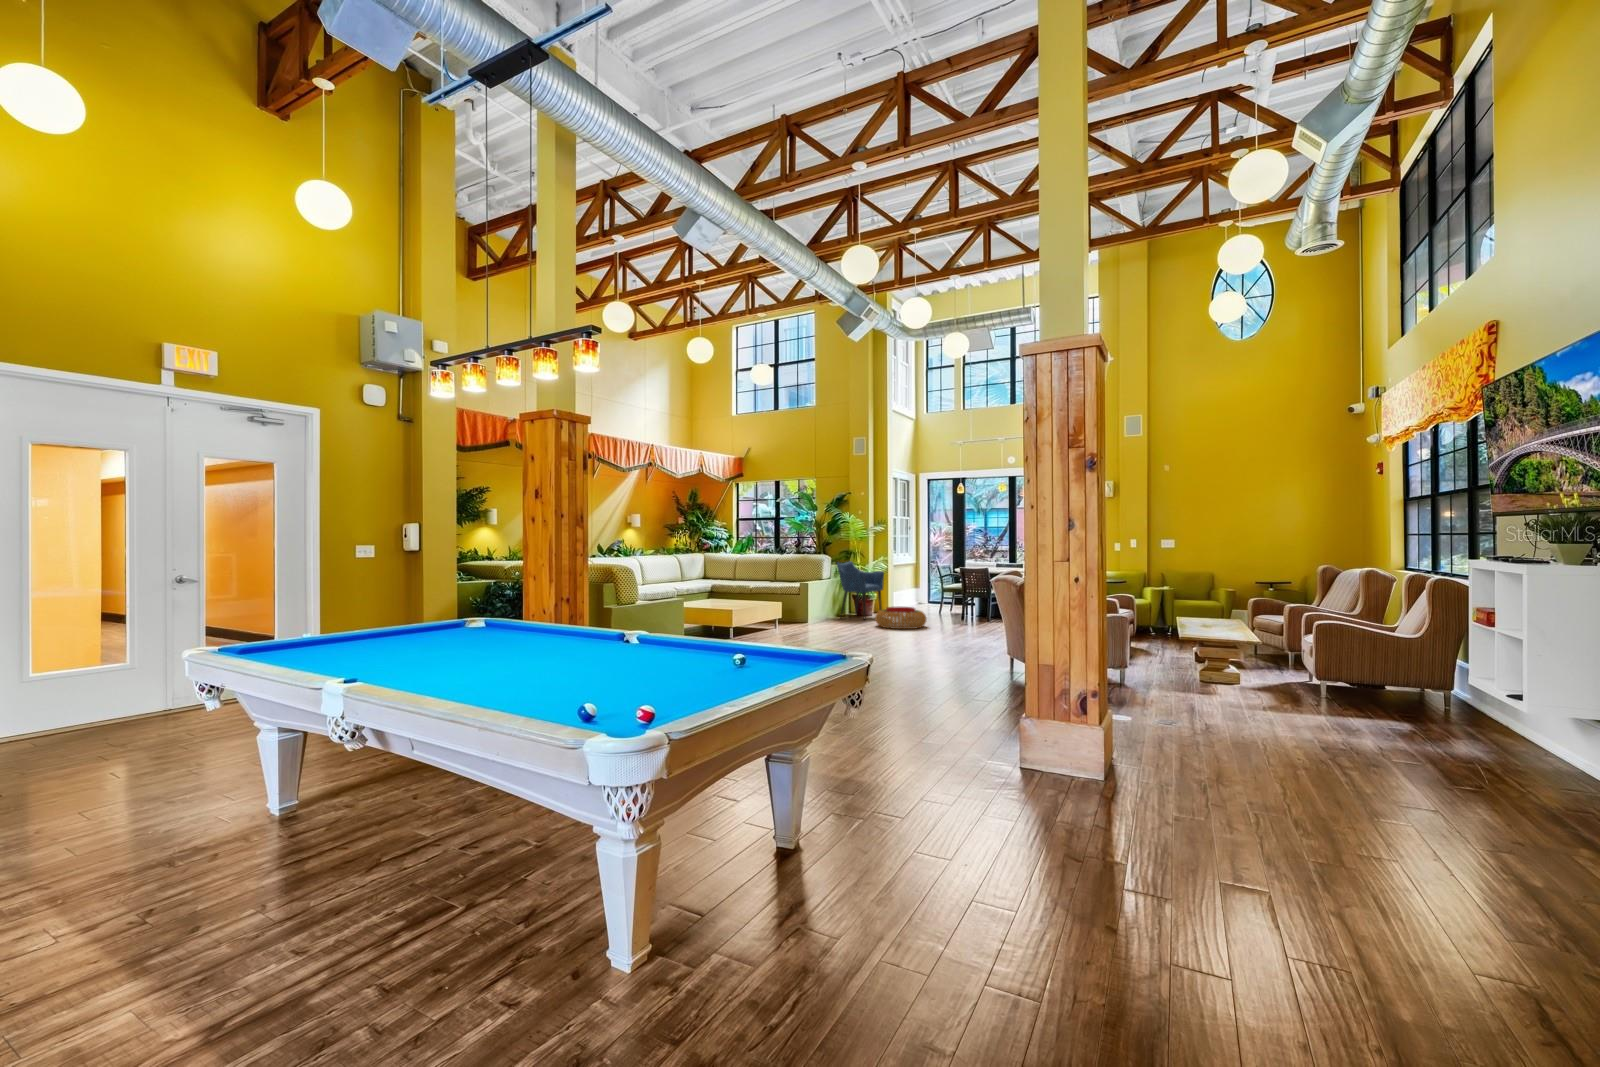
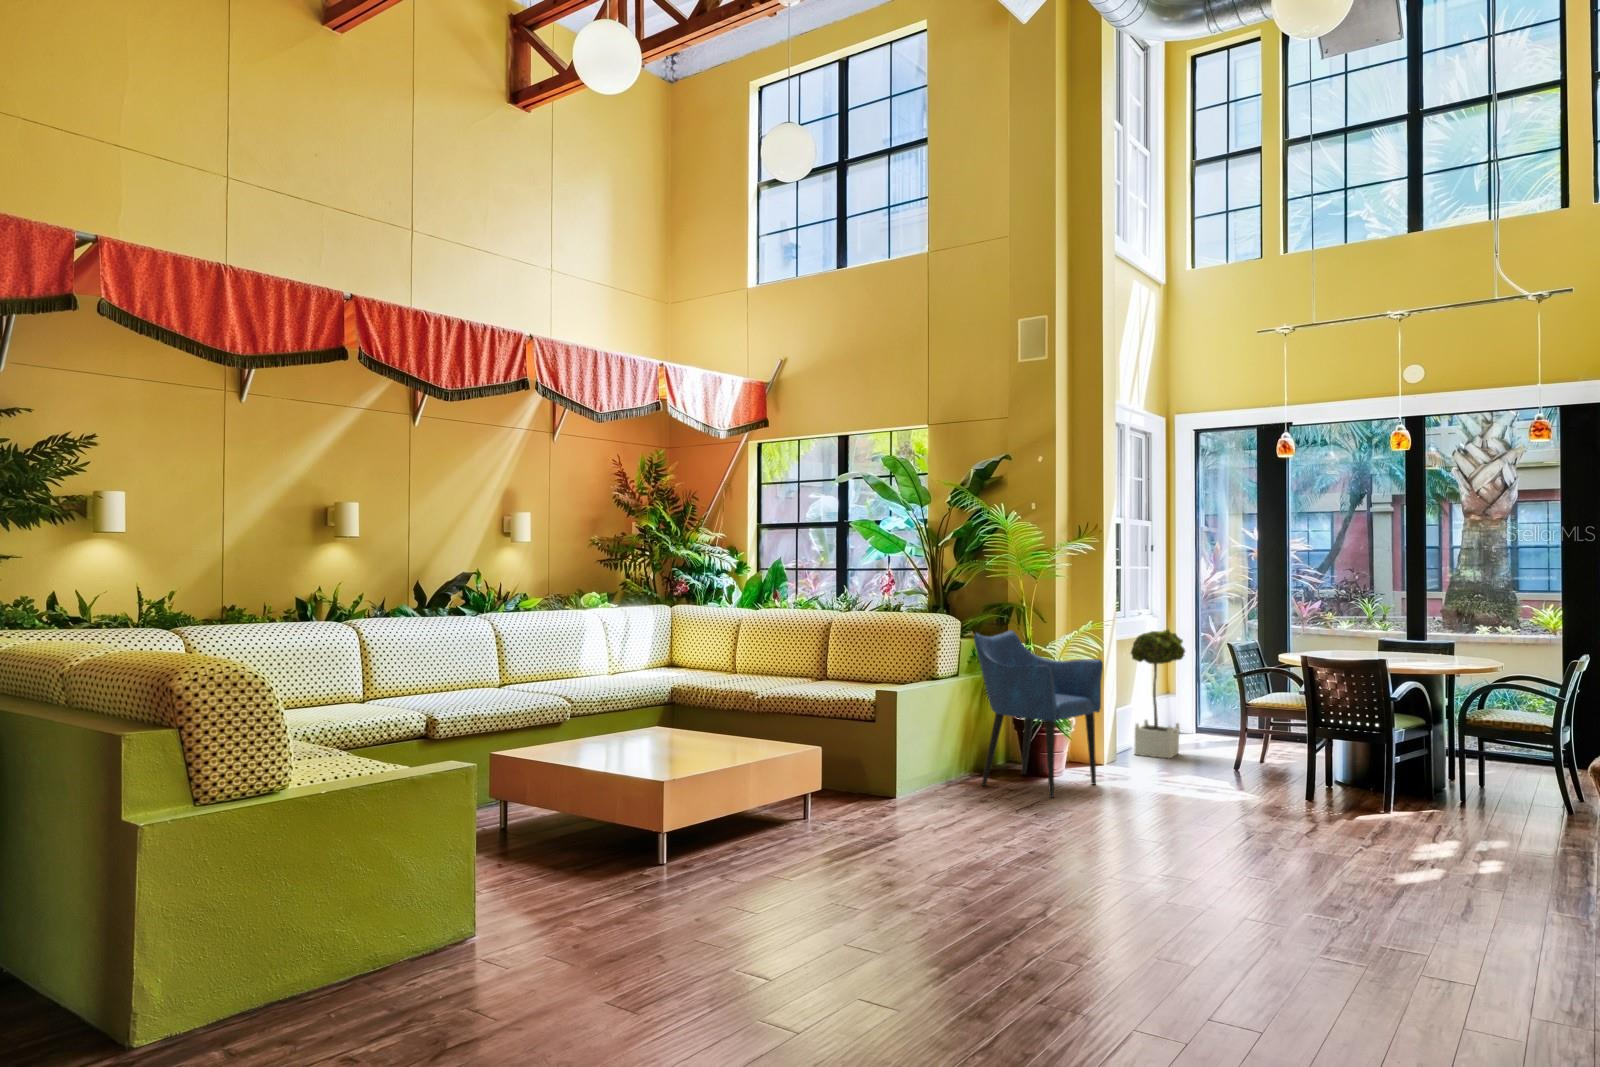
potted tree: none [898,560,919,610] -> present [1131,629,1185,758]
pouf: present [875,607,927,629] -> none [1089,770,1249,849]

